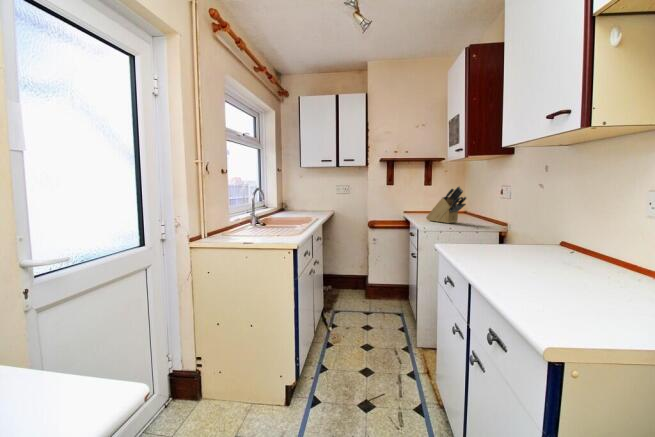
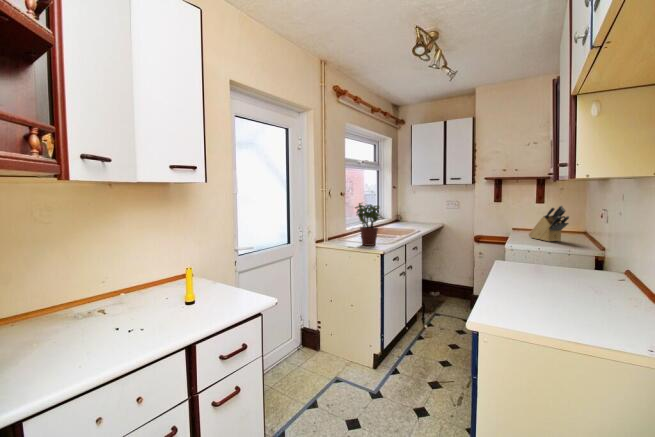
potted plant: none [249,179,287,239] -> present [355,203,380,246]

